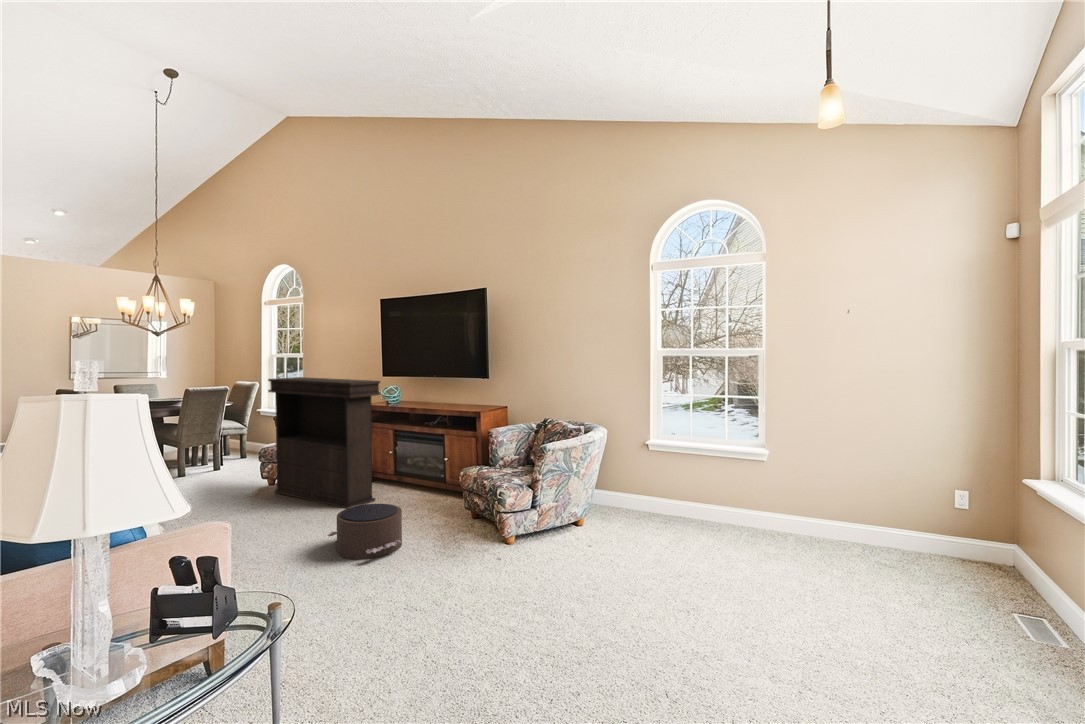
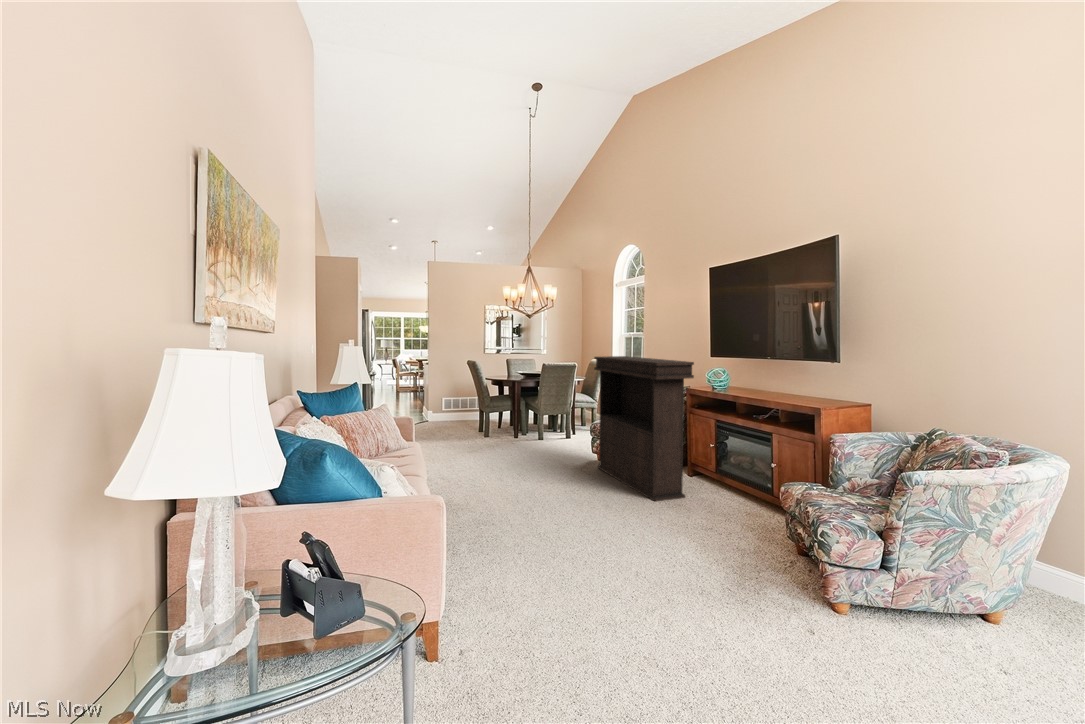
pouf: present [328,504,402,559] -> none [608,503,688,572]

